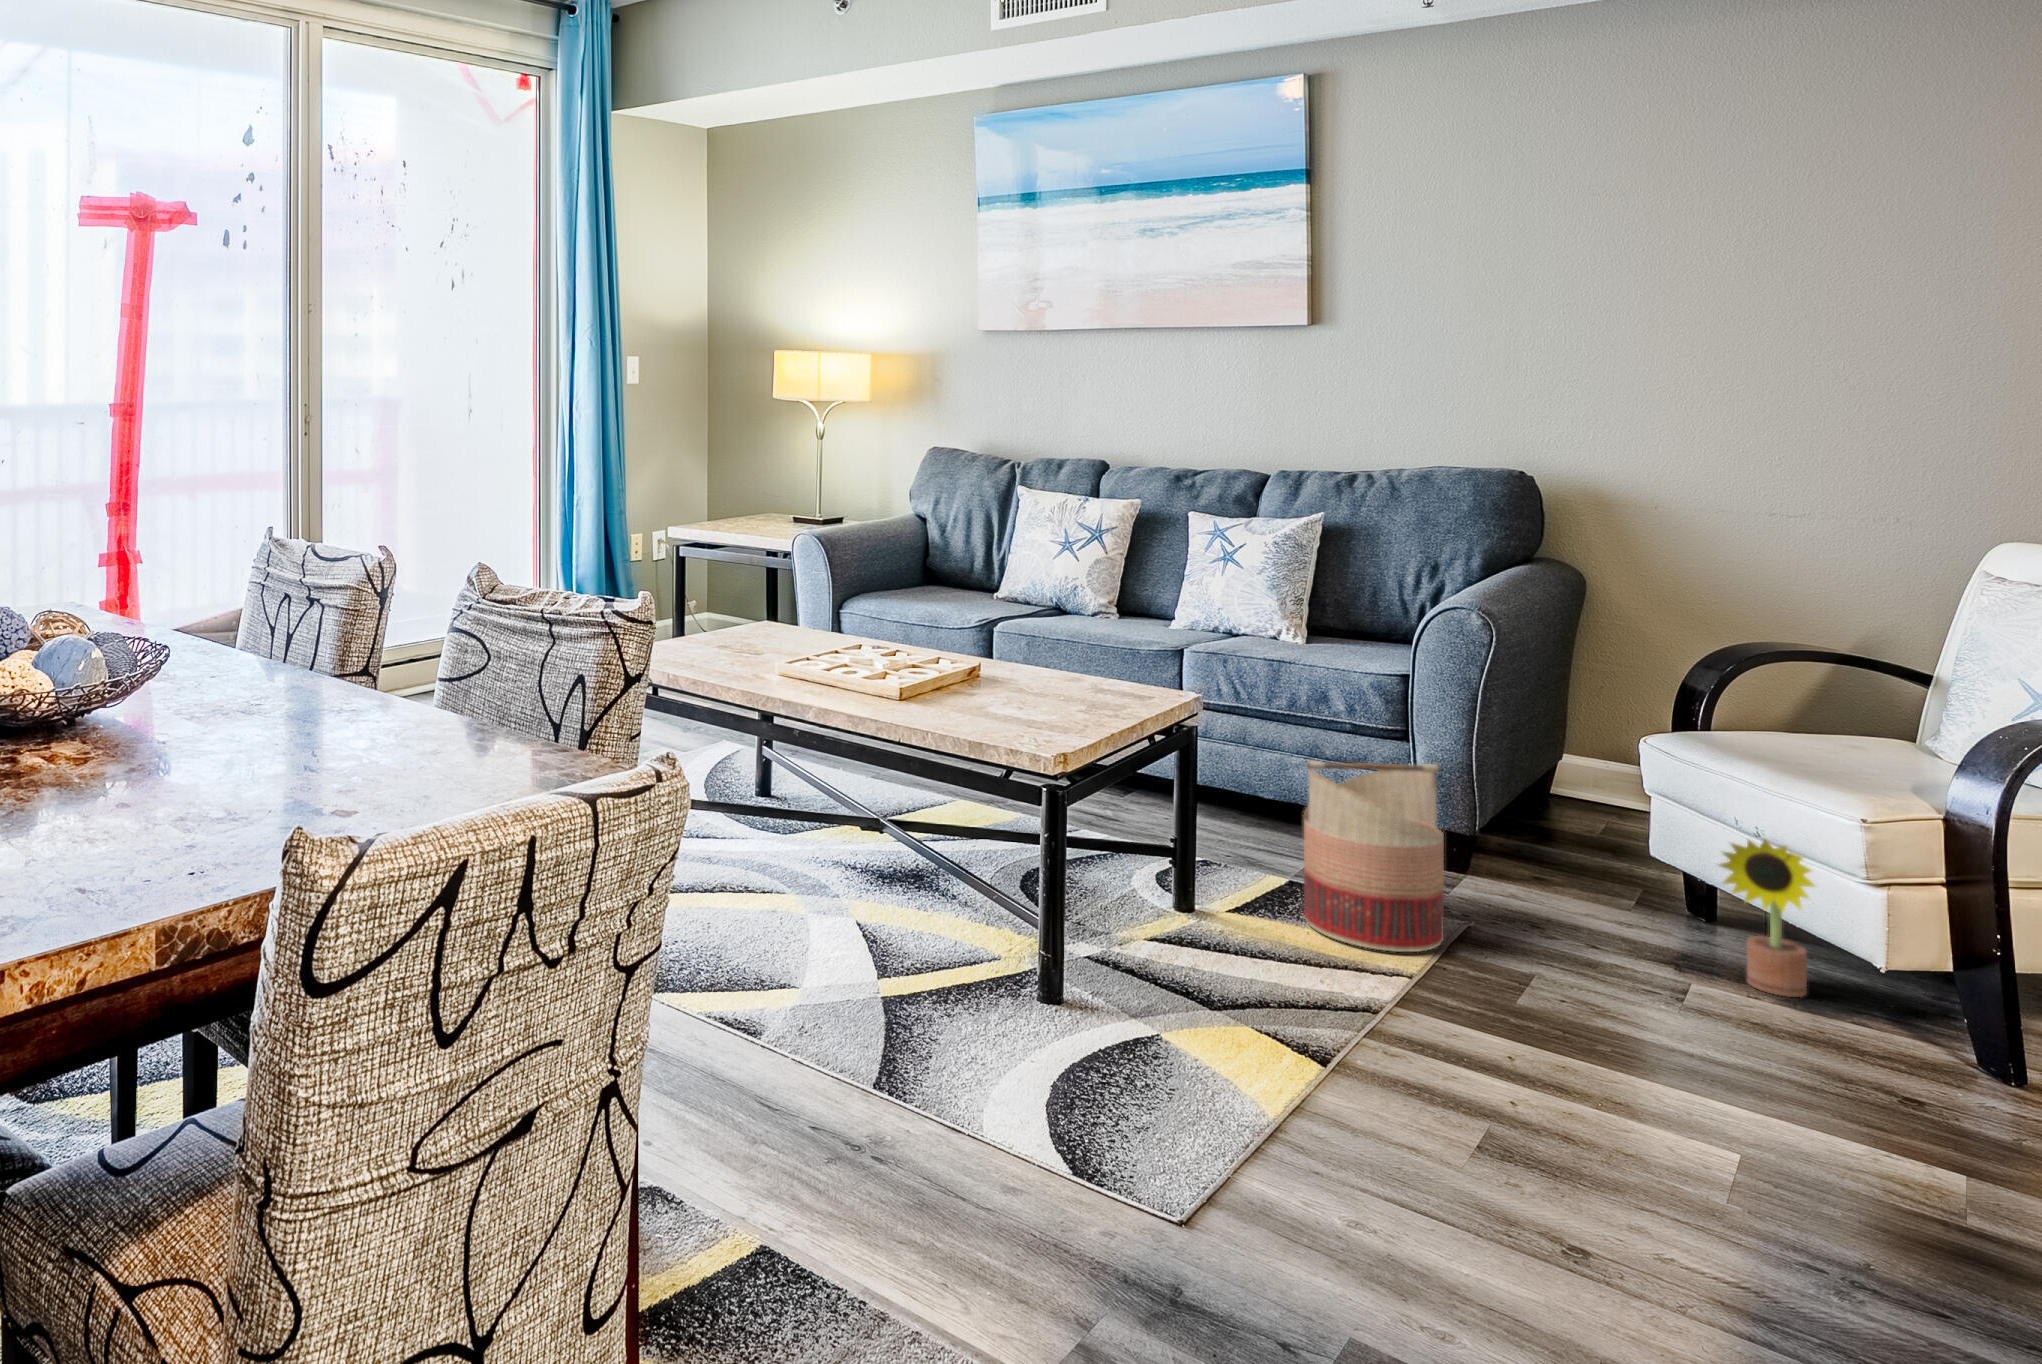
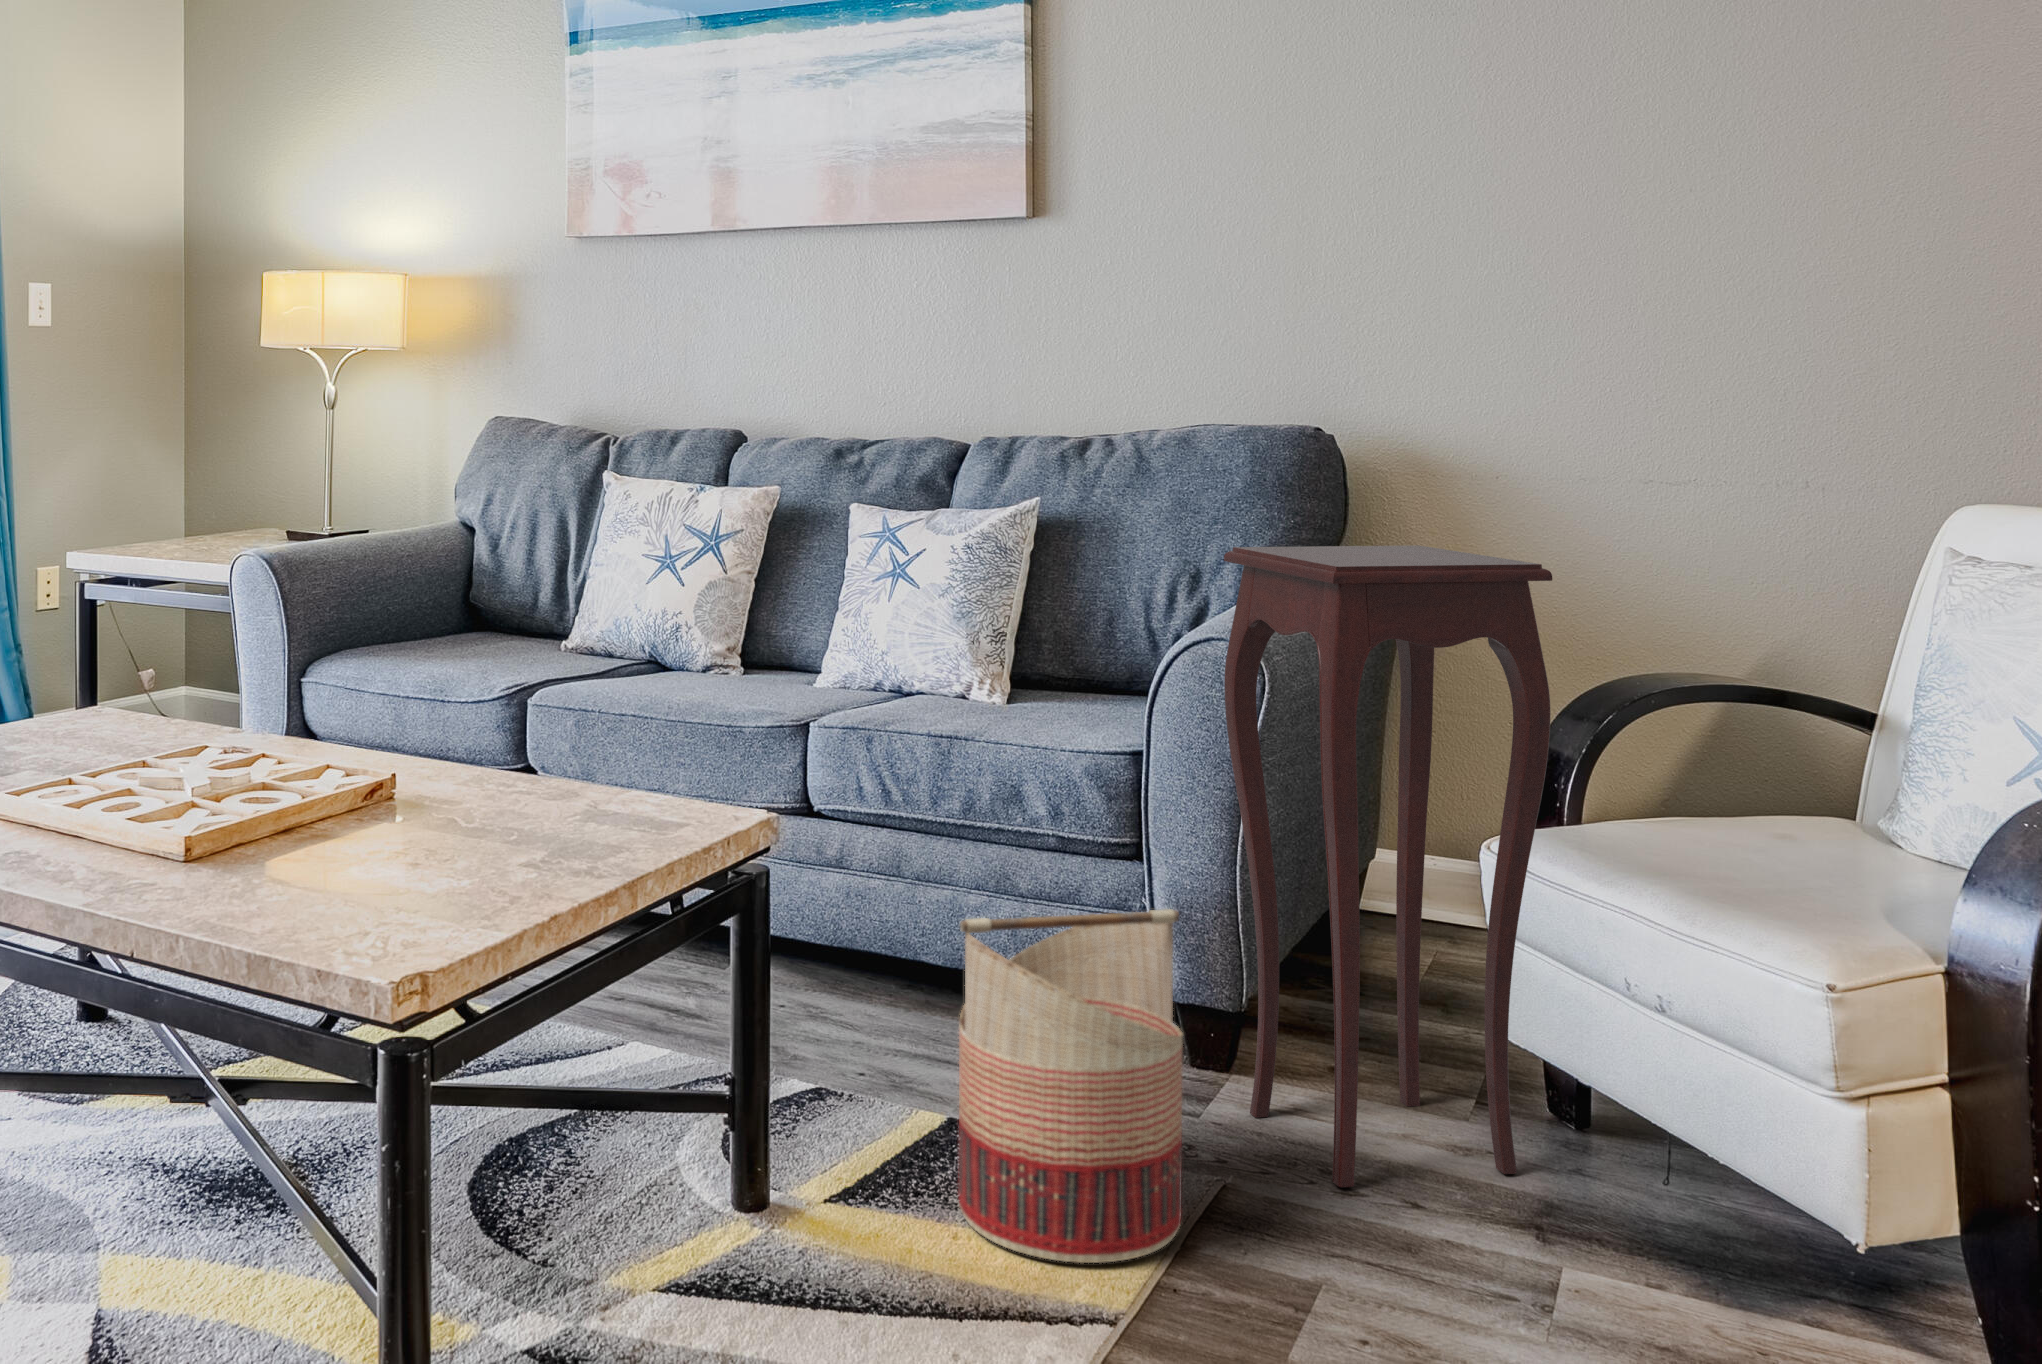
side table: none [1464,557,1689,937] -> present [1224,545,1552,1187]
decorative plant: present [1720,840,1814,997] -> none [1597,1010,1750,1280]

